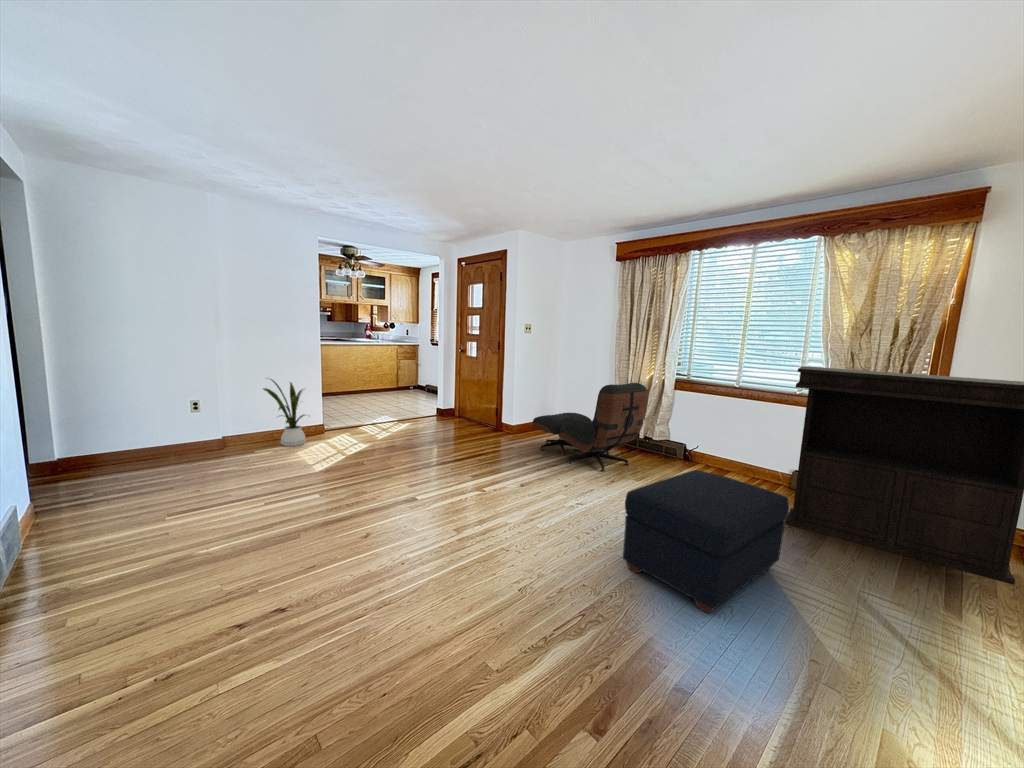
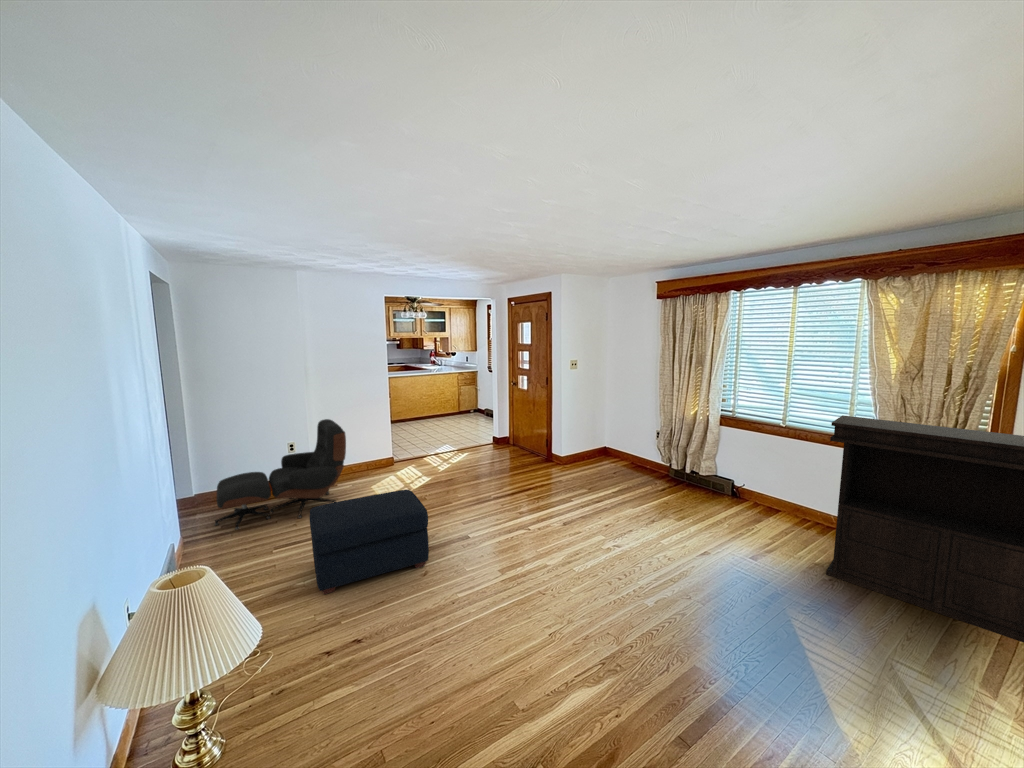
house plant: present [263,378,306,446] -> none [346,421,386,478]
lounge chair: present [532,383,649,472] -> present [215,419,346,530]
ottoman: present [623,470,789,613] -> present [309,490,429,594]

